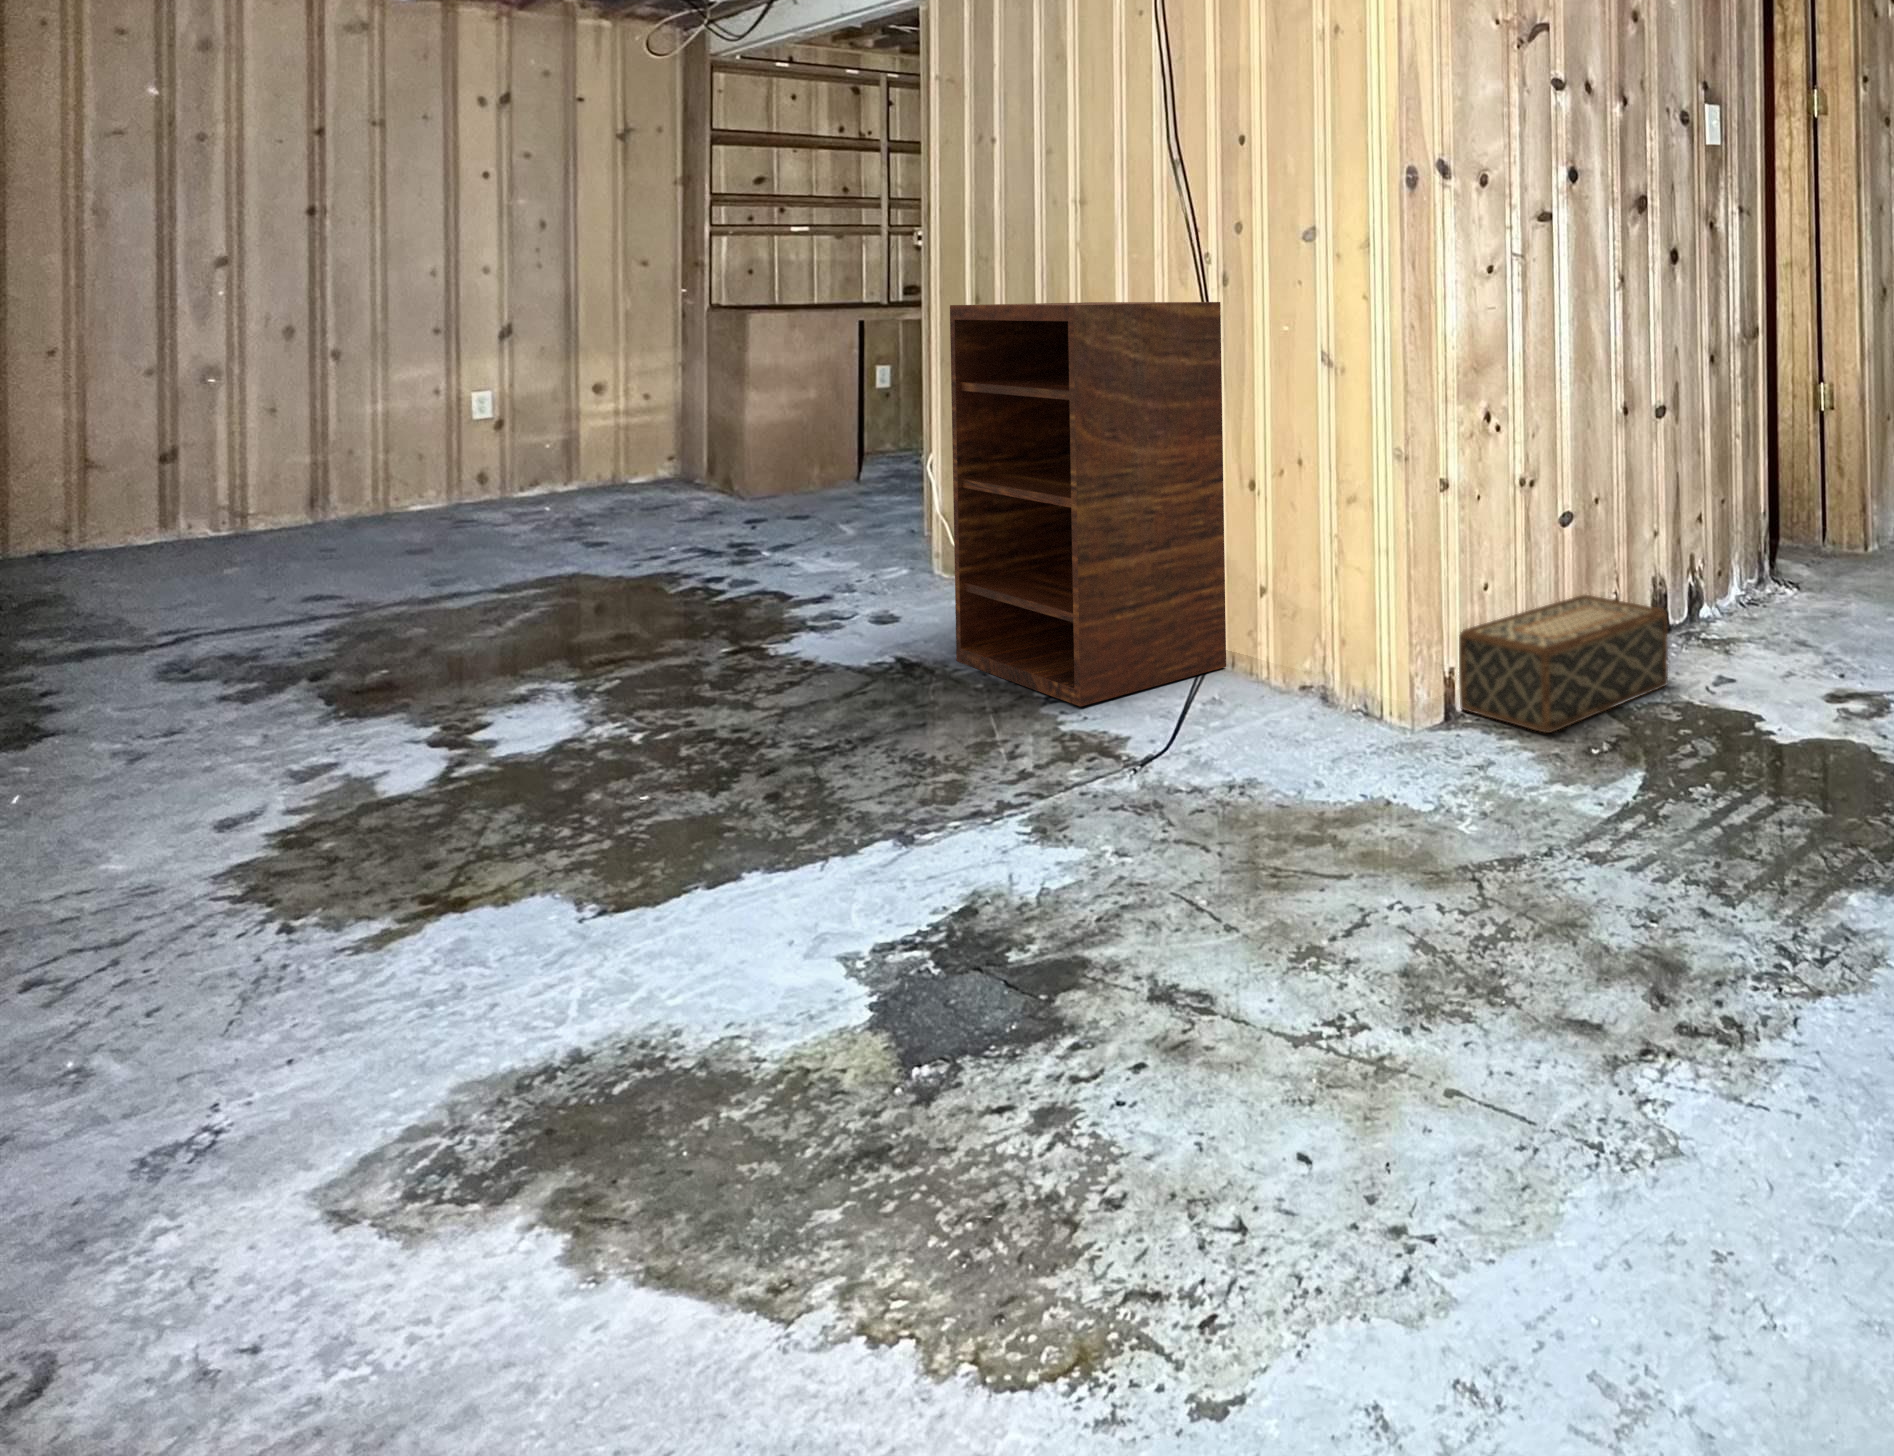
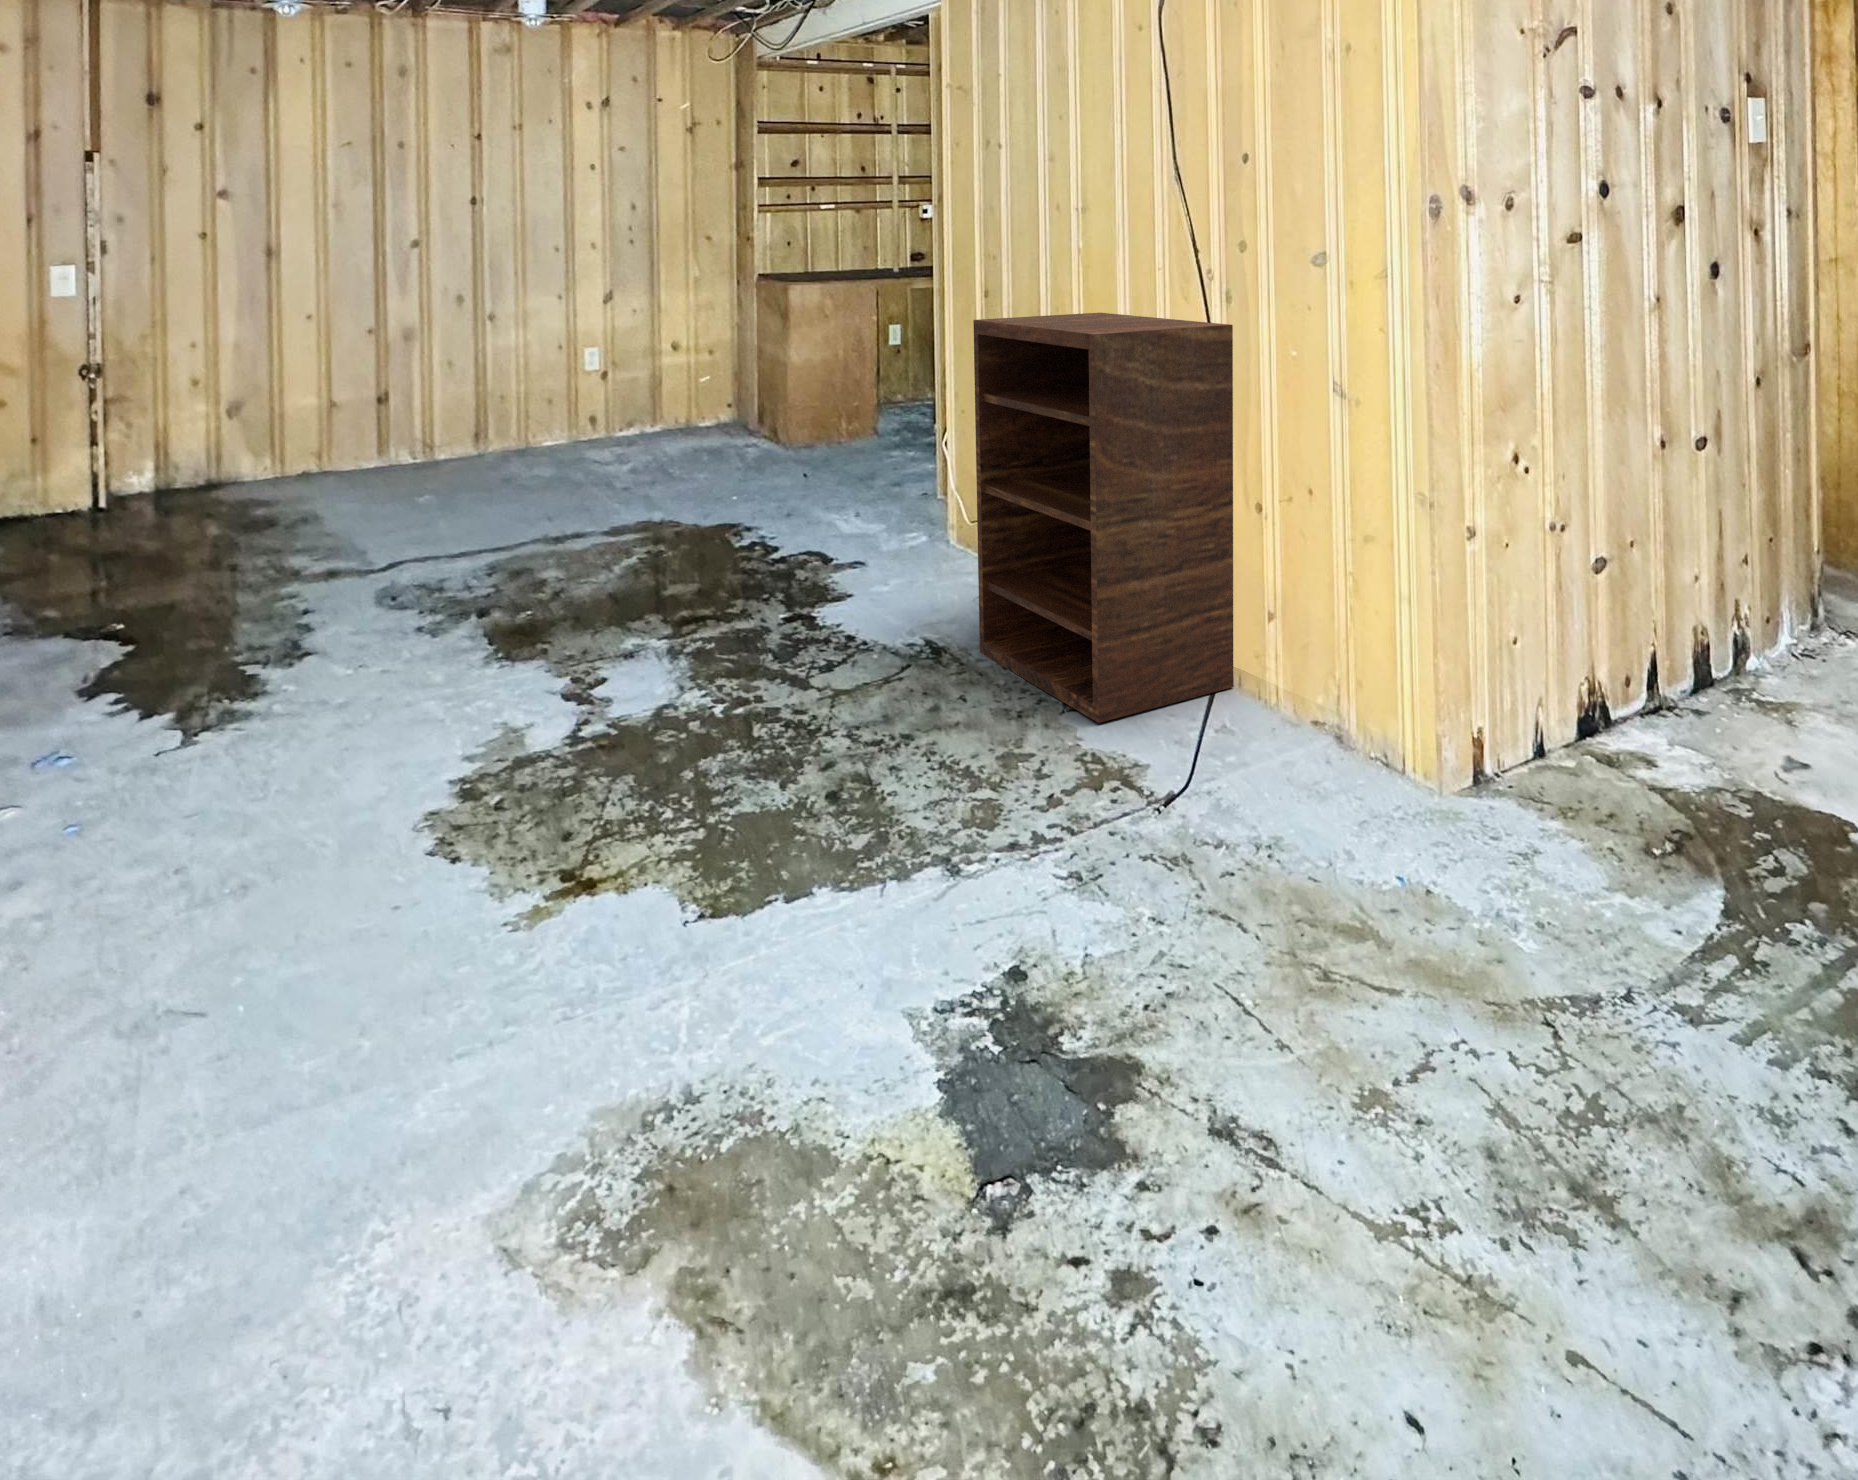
woven basket: present [1459,595,1668,733] -> none [1489,651,1728,819]

